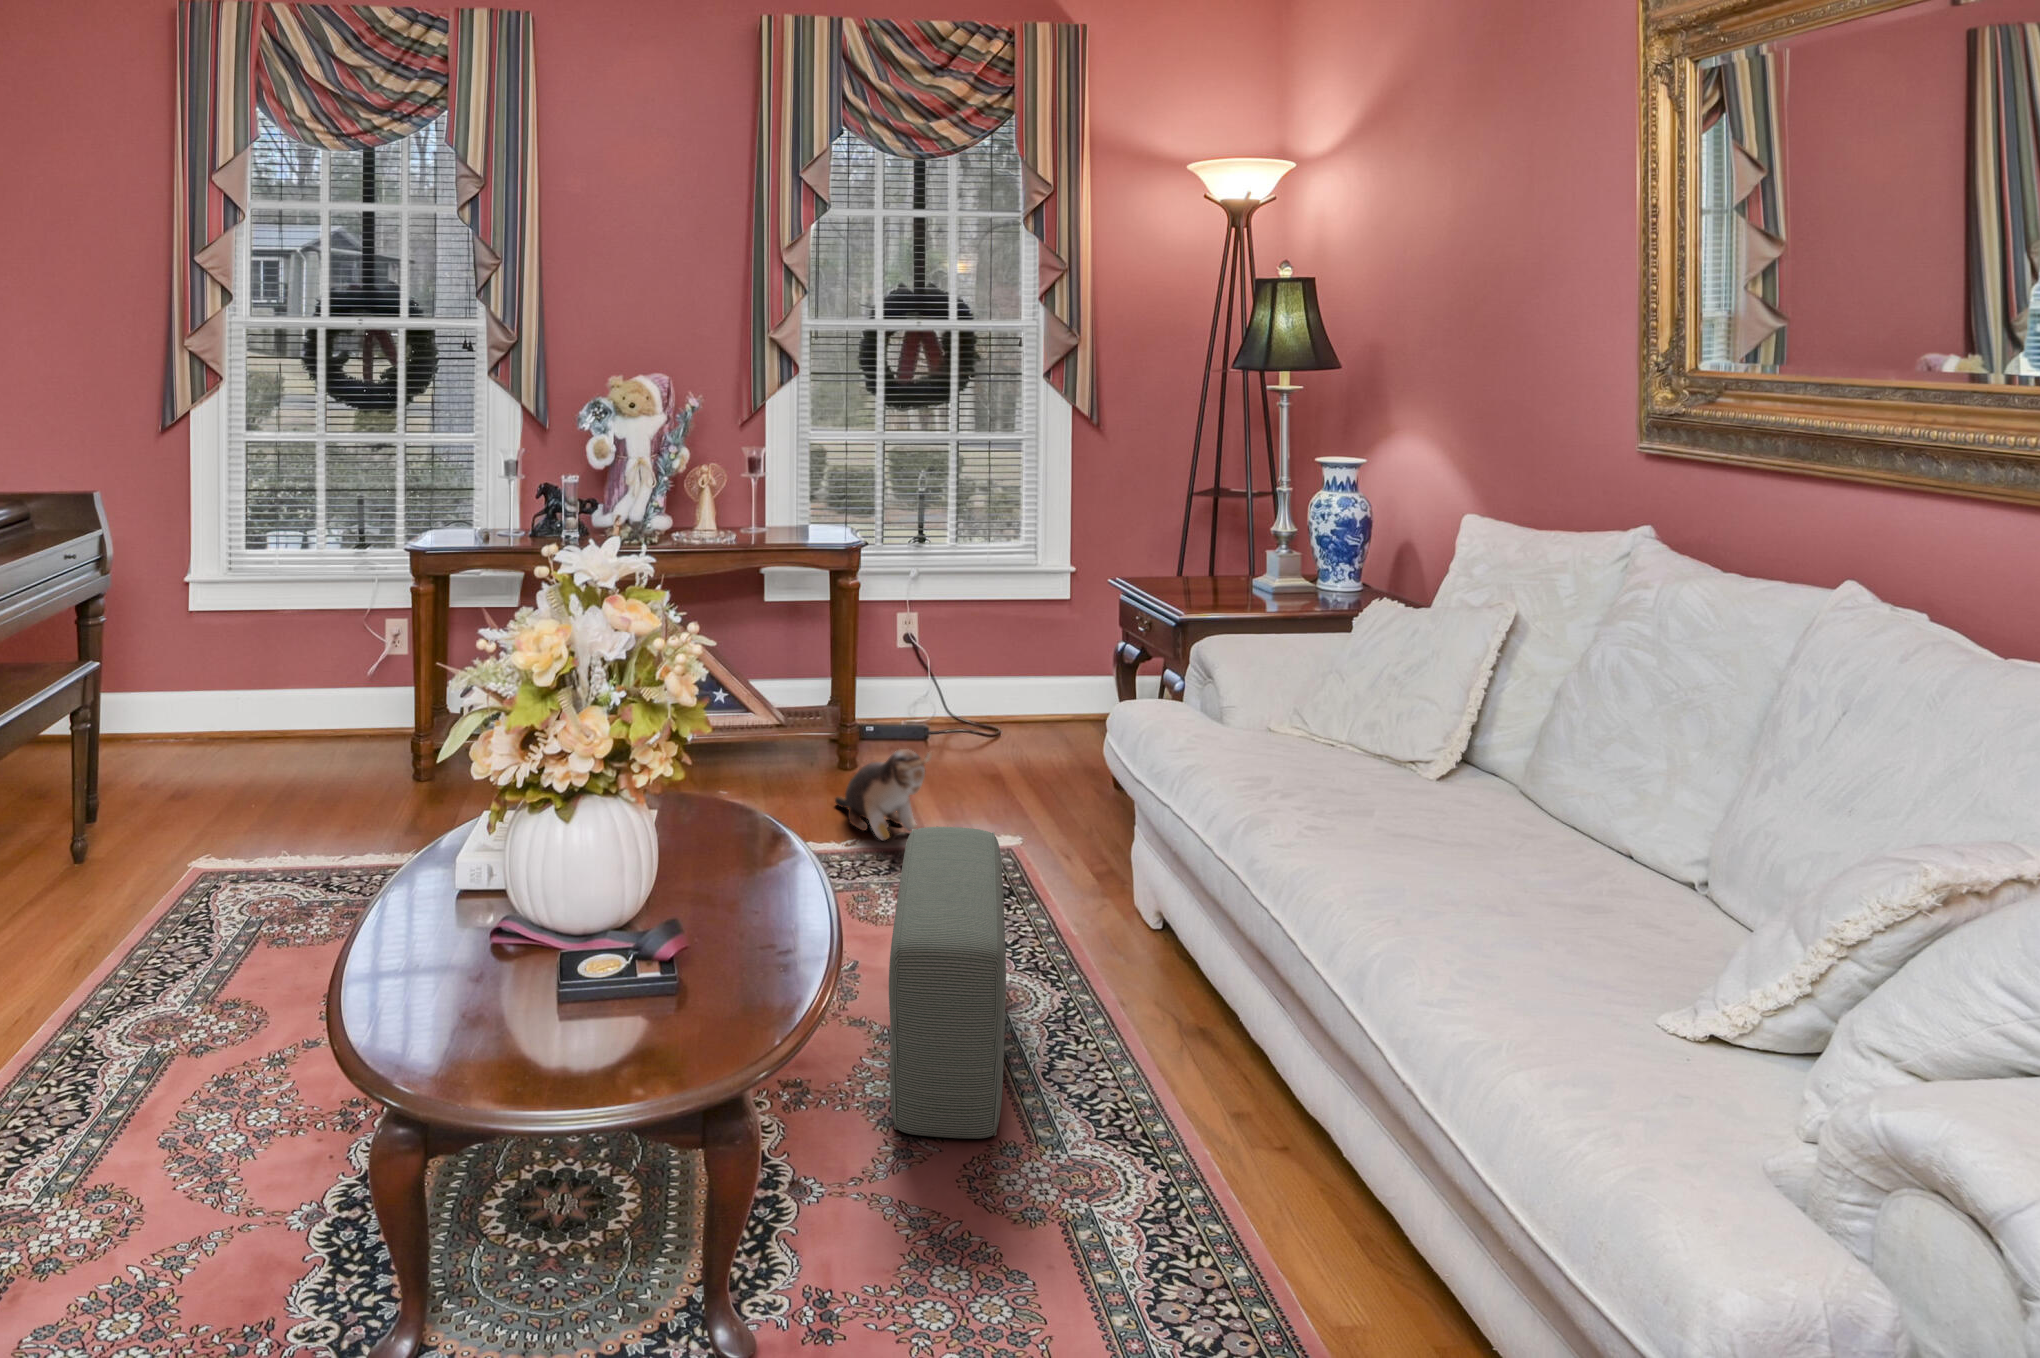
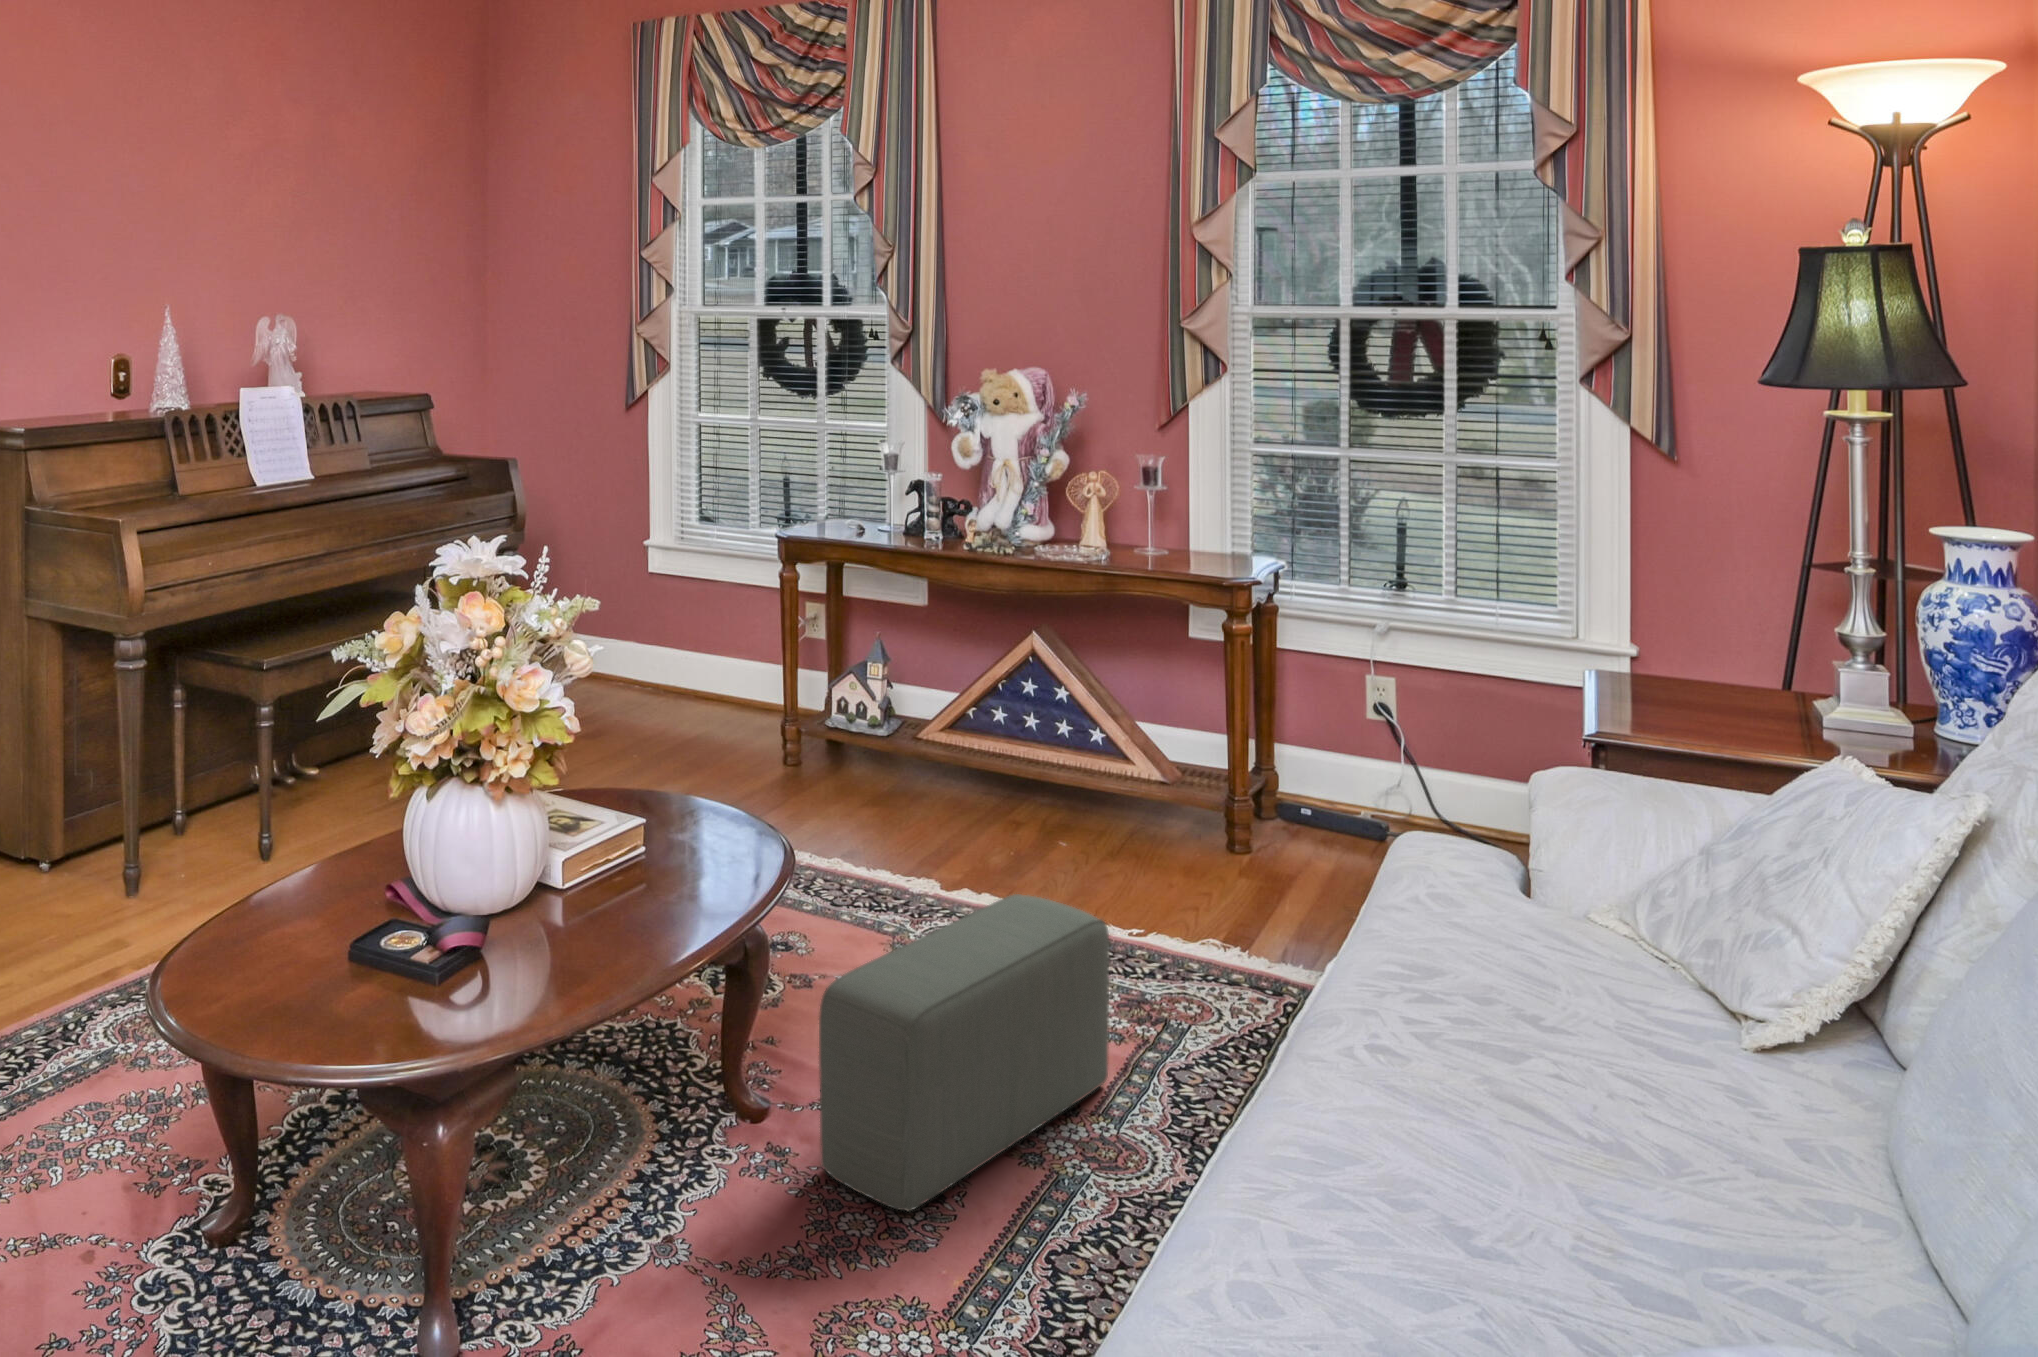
plush toy: present [835,749,932,840] -> none [1144,823,1216,925]

